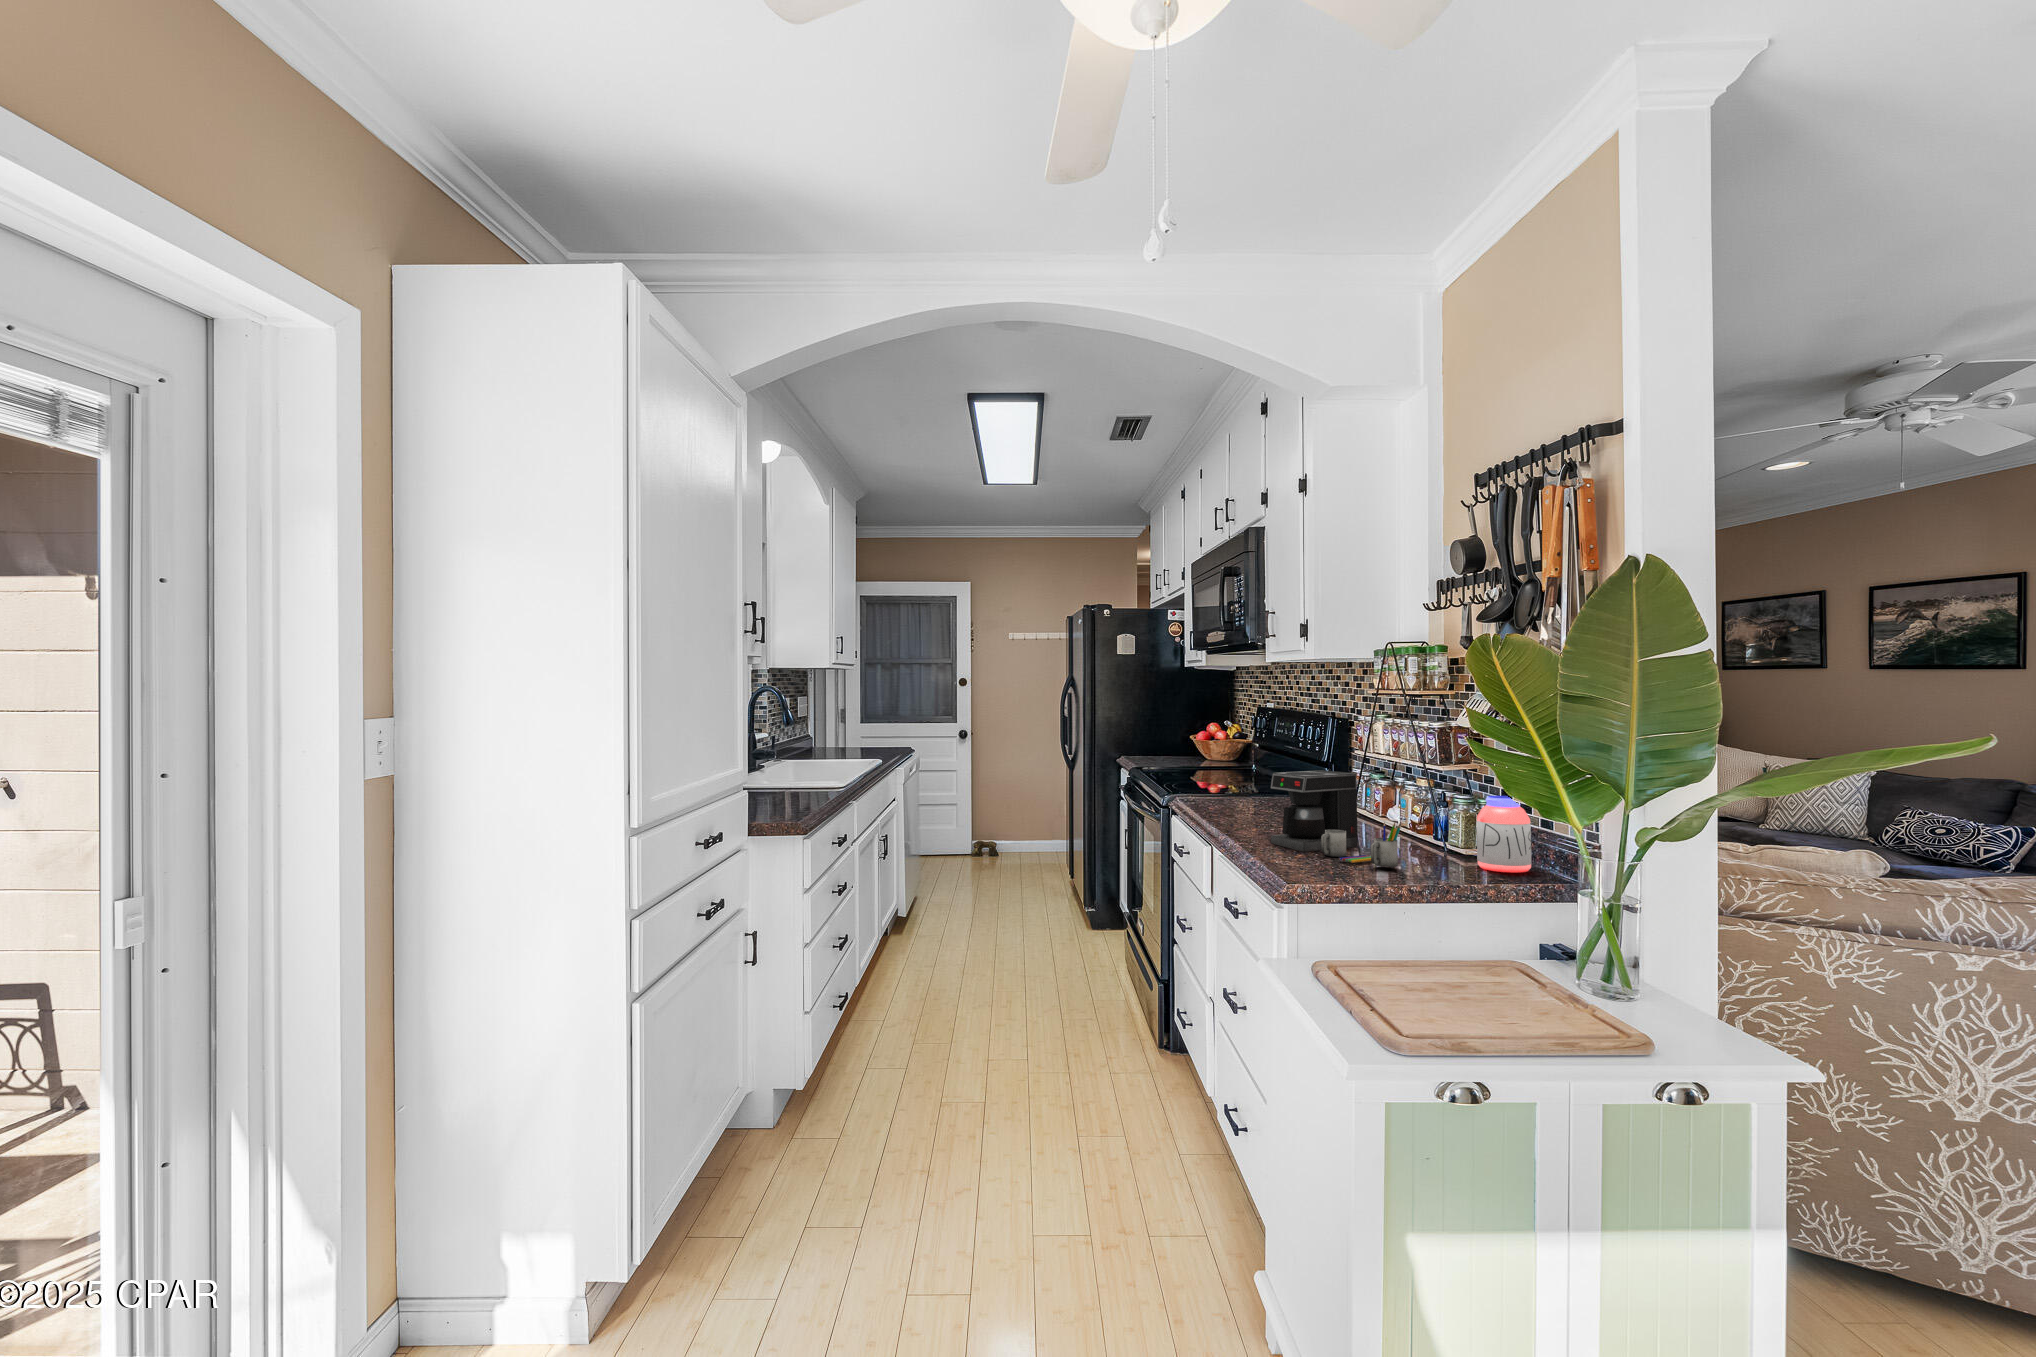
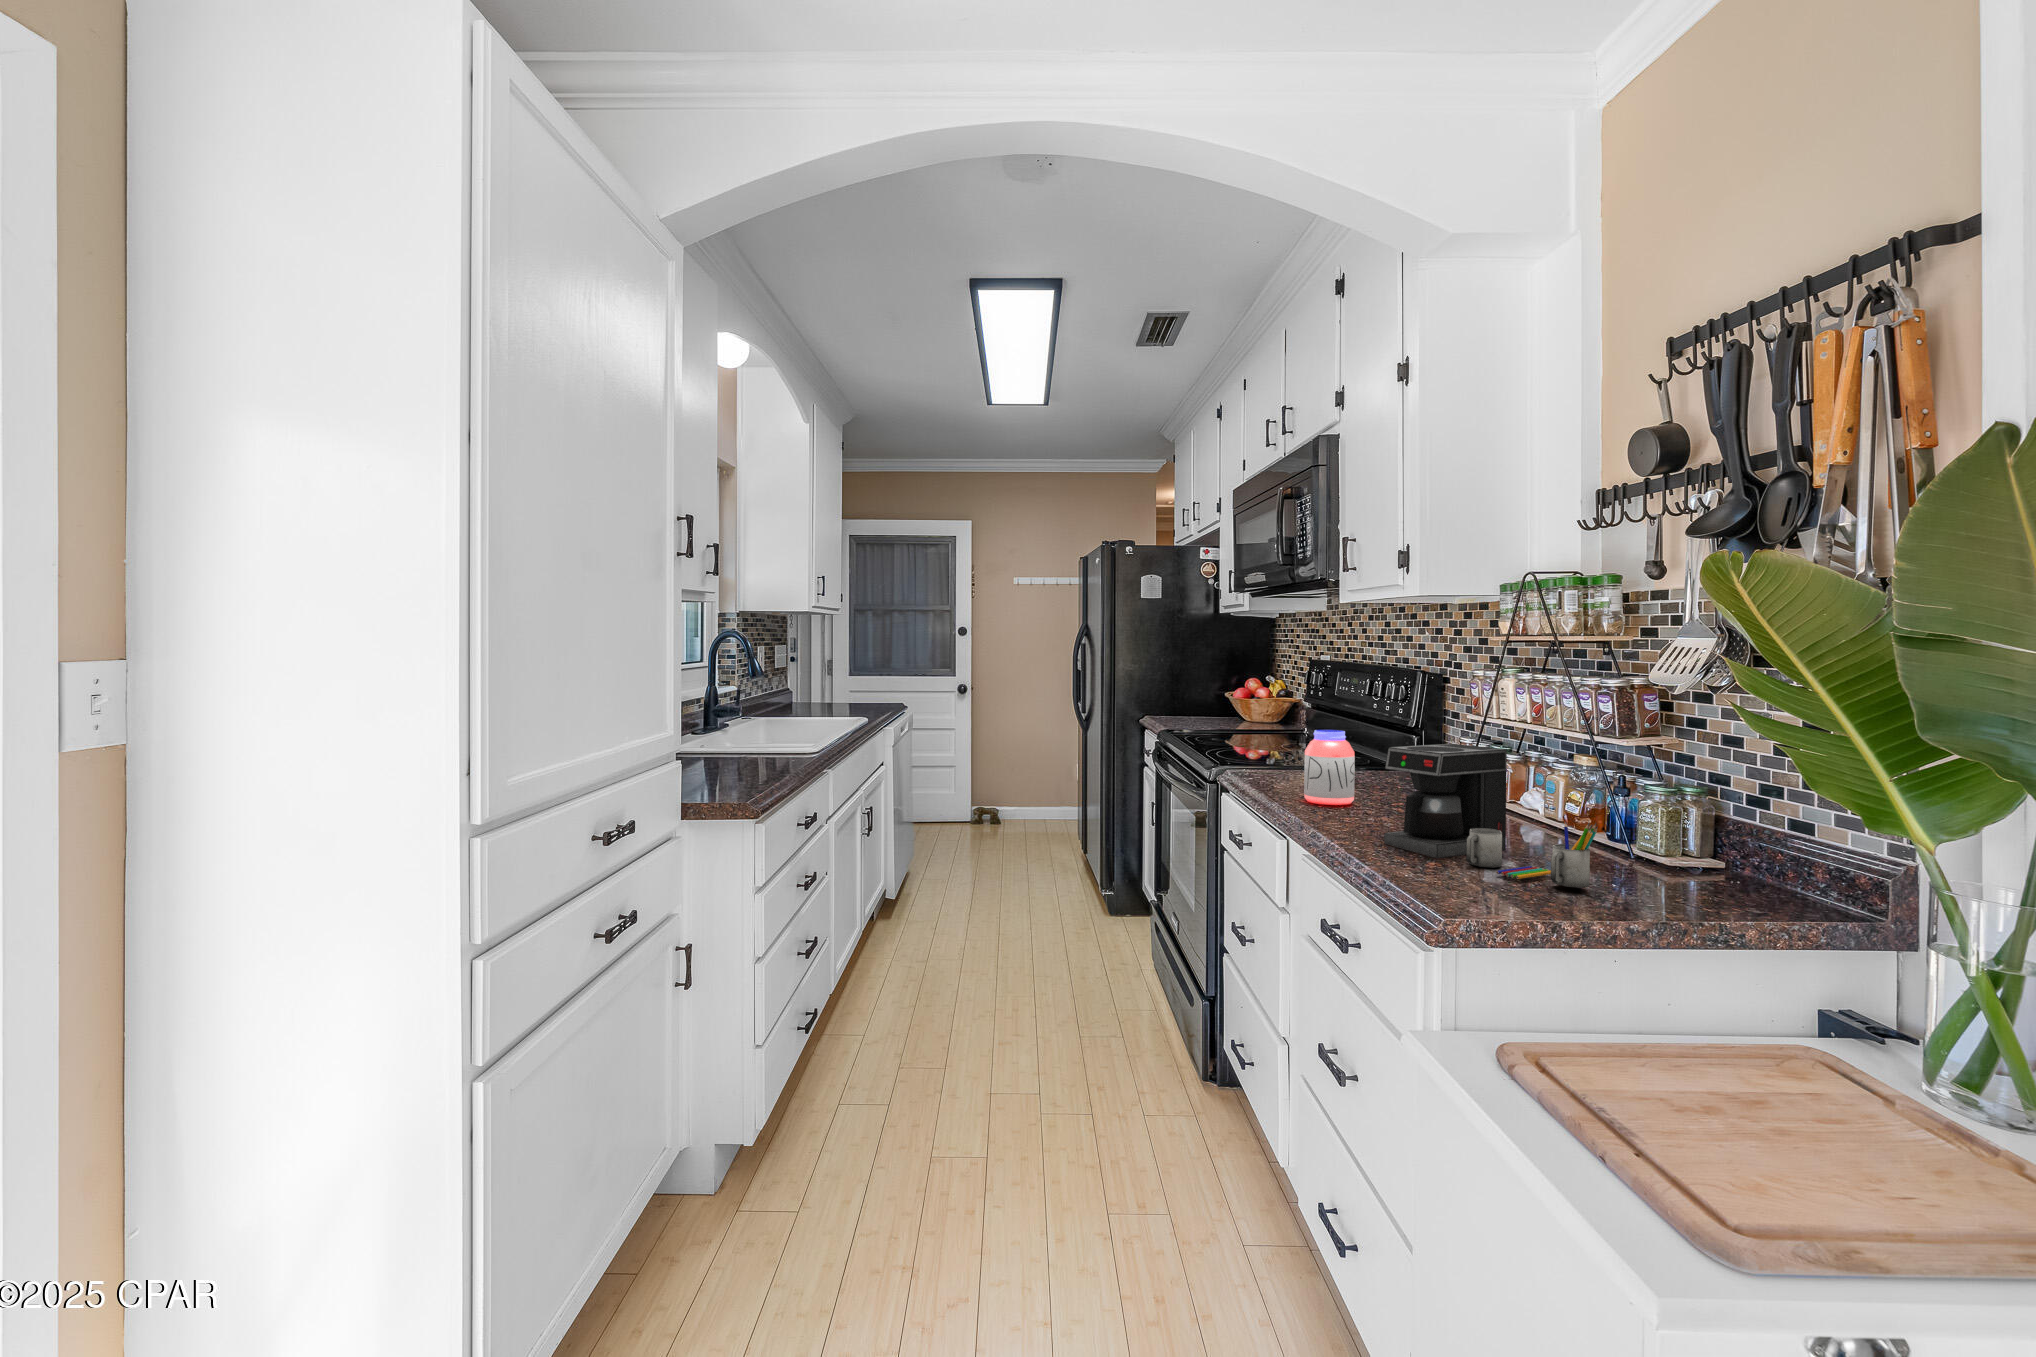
jar: present [1477,796,1531,872] -> present [1304,730,1355,805]

